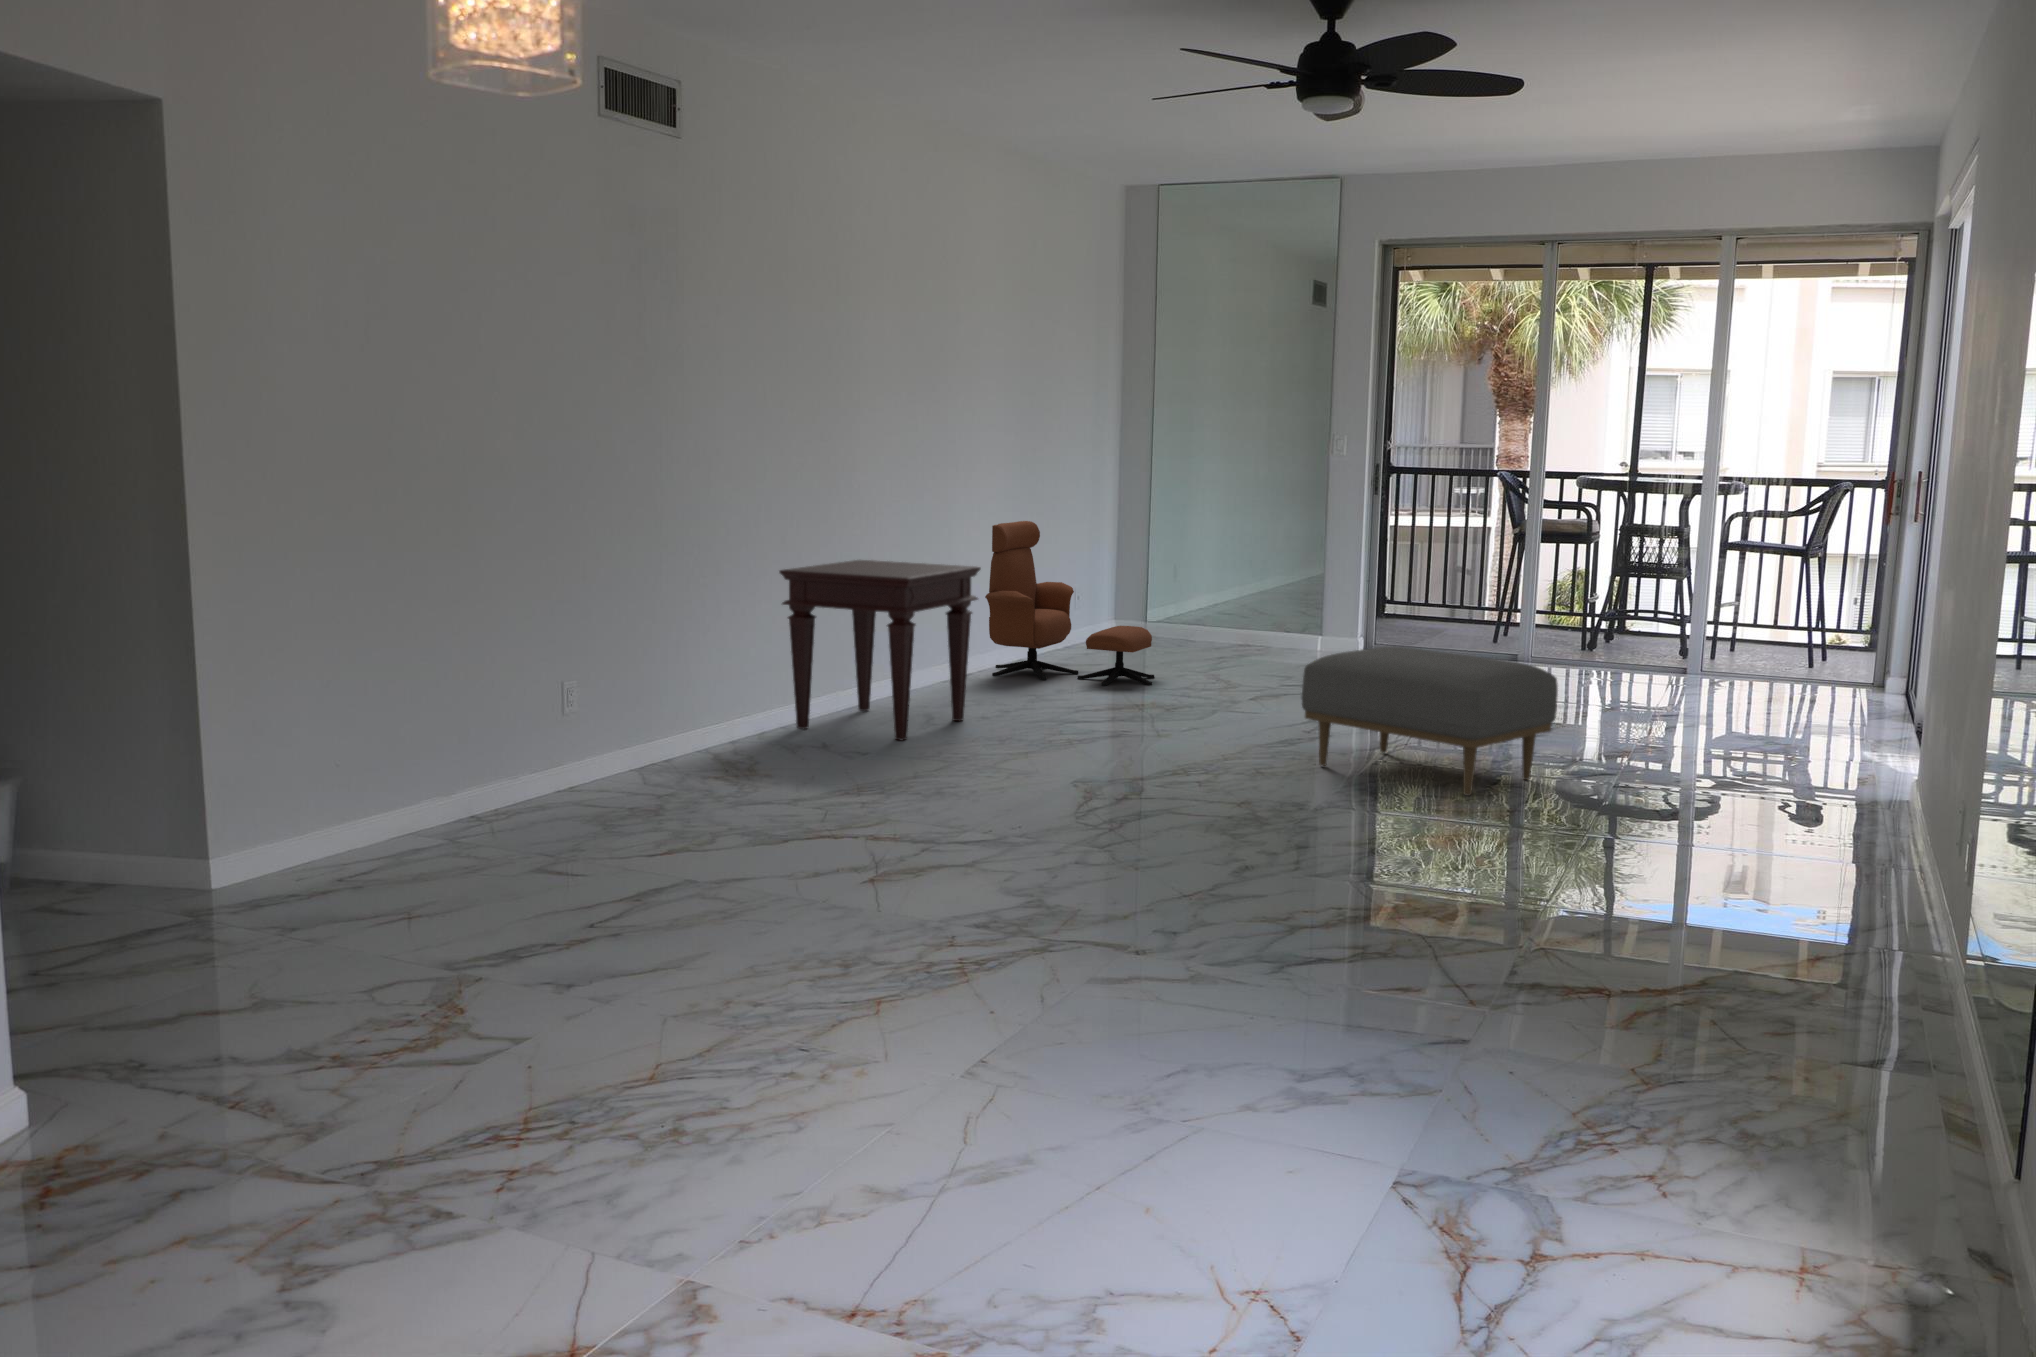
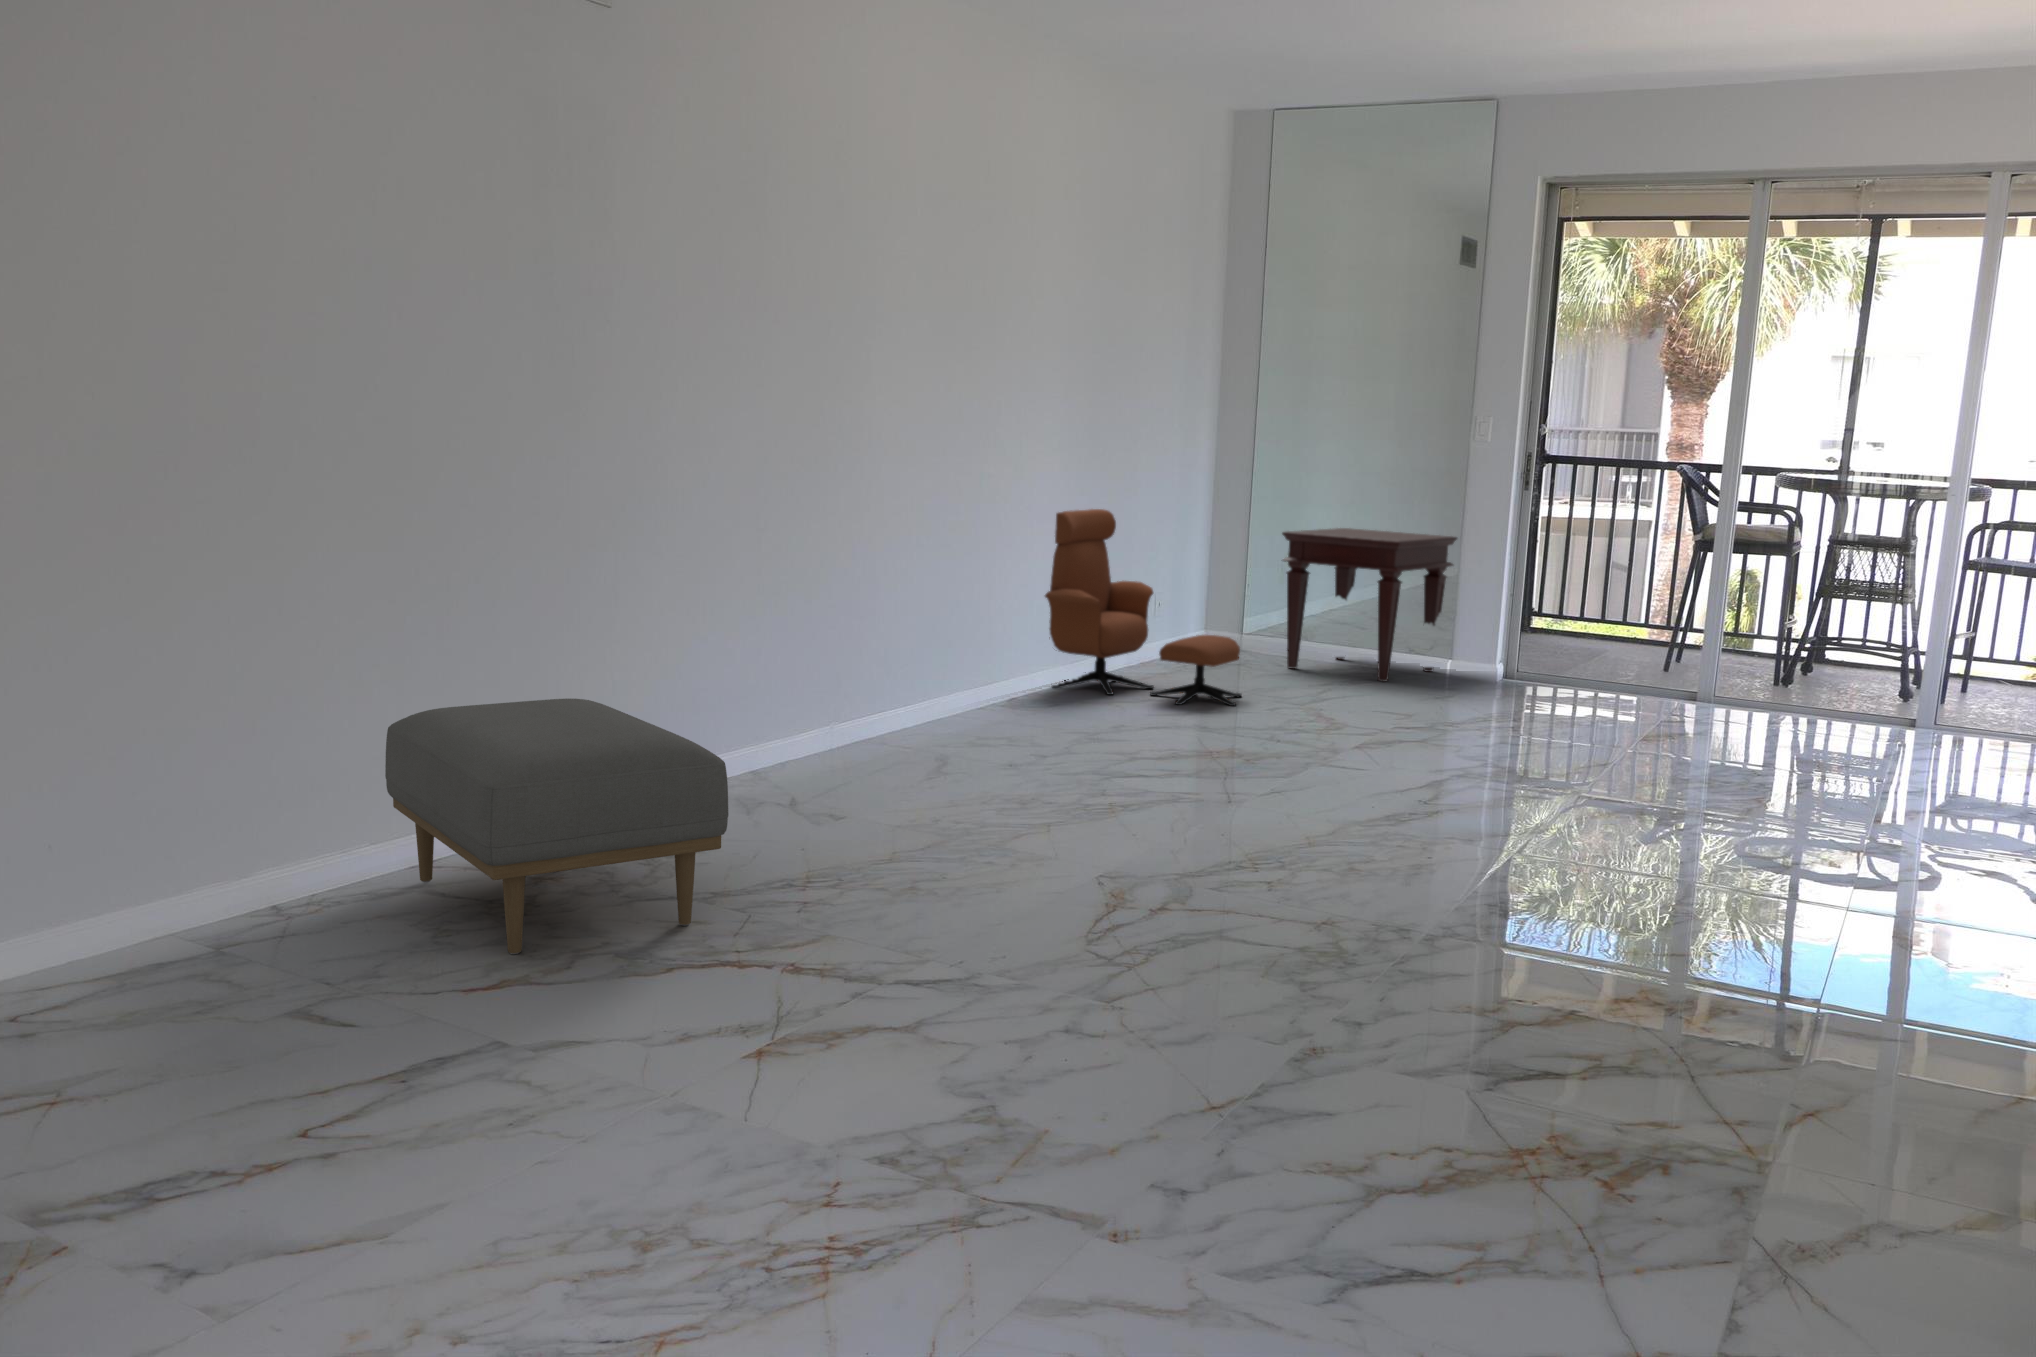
side table: present [780,560,981,740] -> present [1282,528,1457,682]
ottoman: present [1302,647,1558,796] -> present [385,699,728,954]

